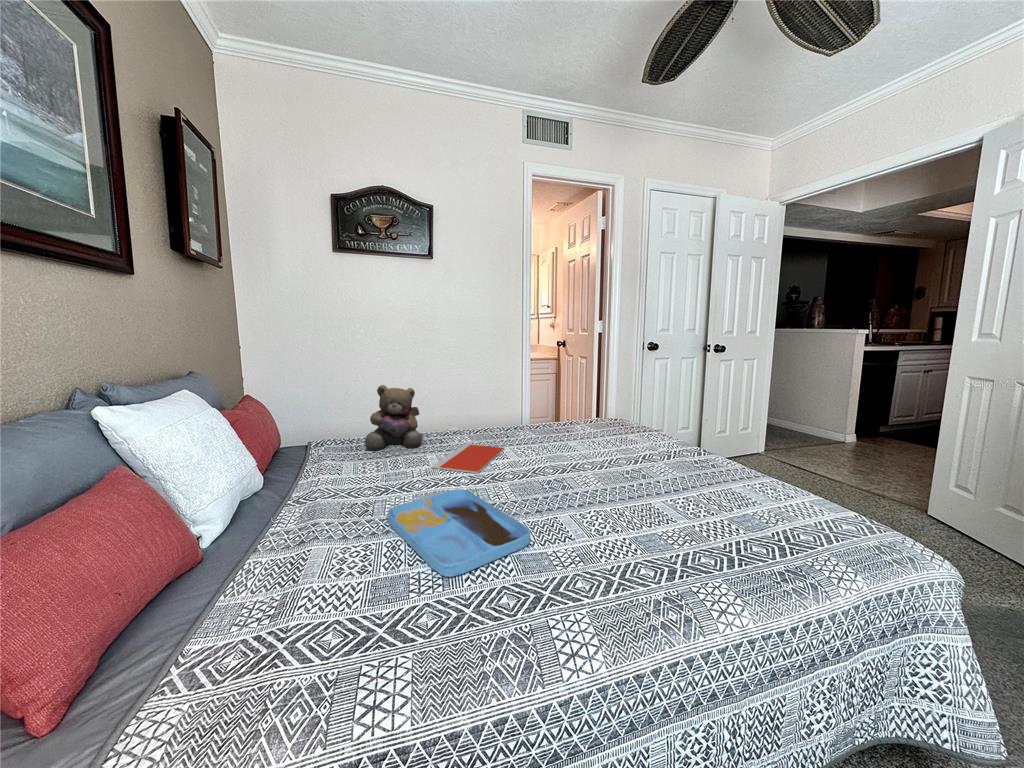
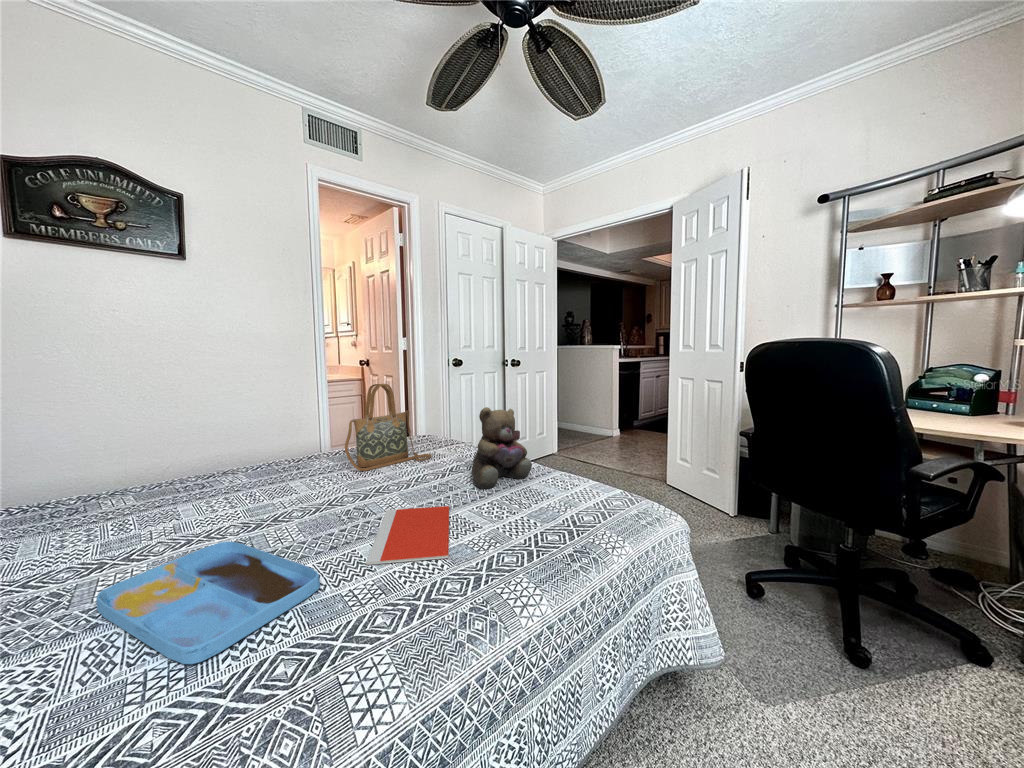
handbag: none [547,368,625,446] -> present [345,384,432,471]
teddy bear: present [365,385,422,451] -> present [472,407,532,489]
notebook: present [432,444,504,473] -> present [366,506,449,565]

